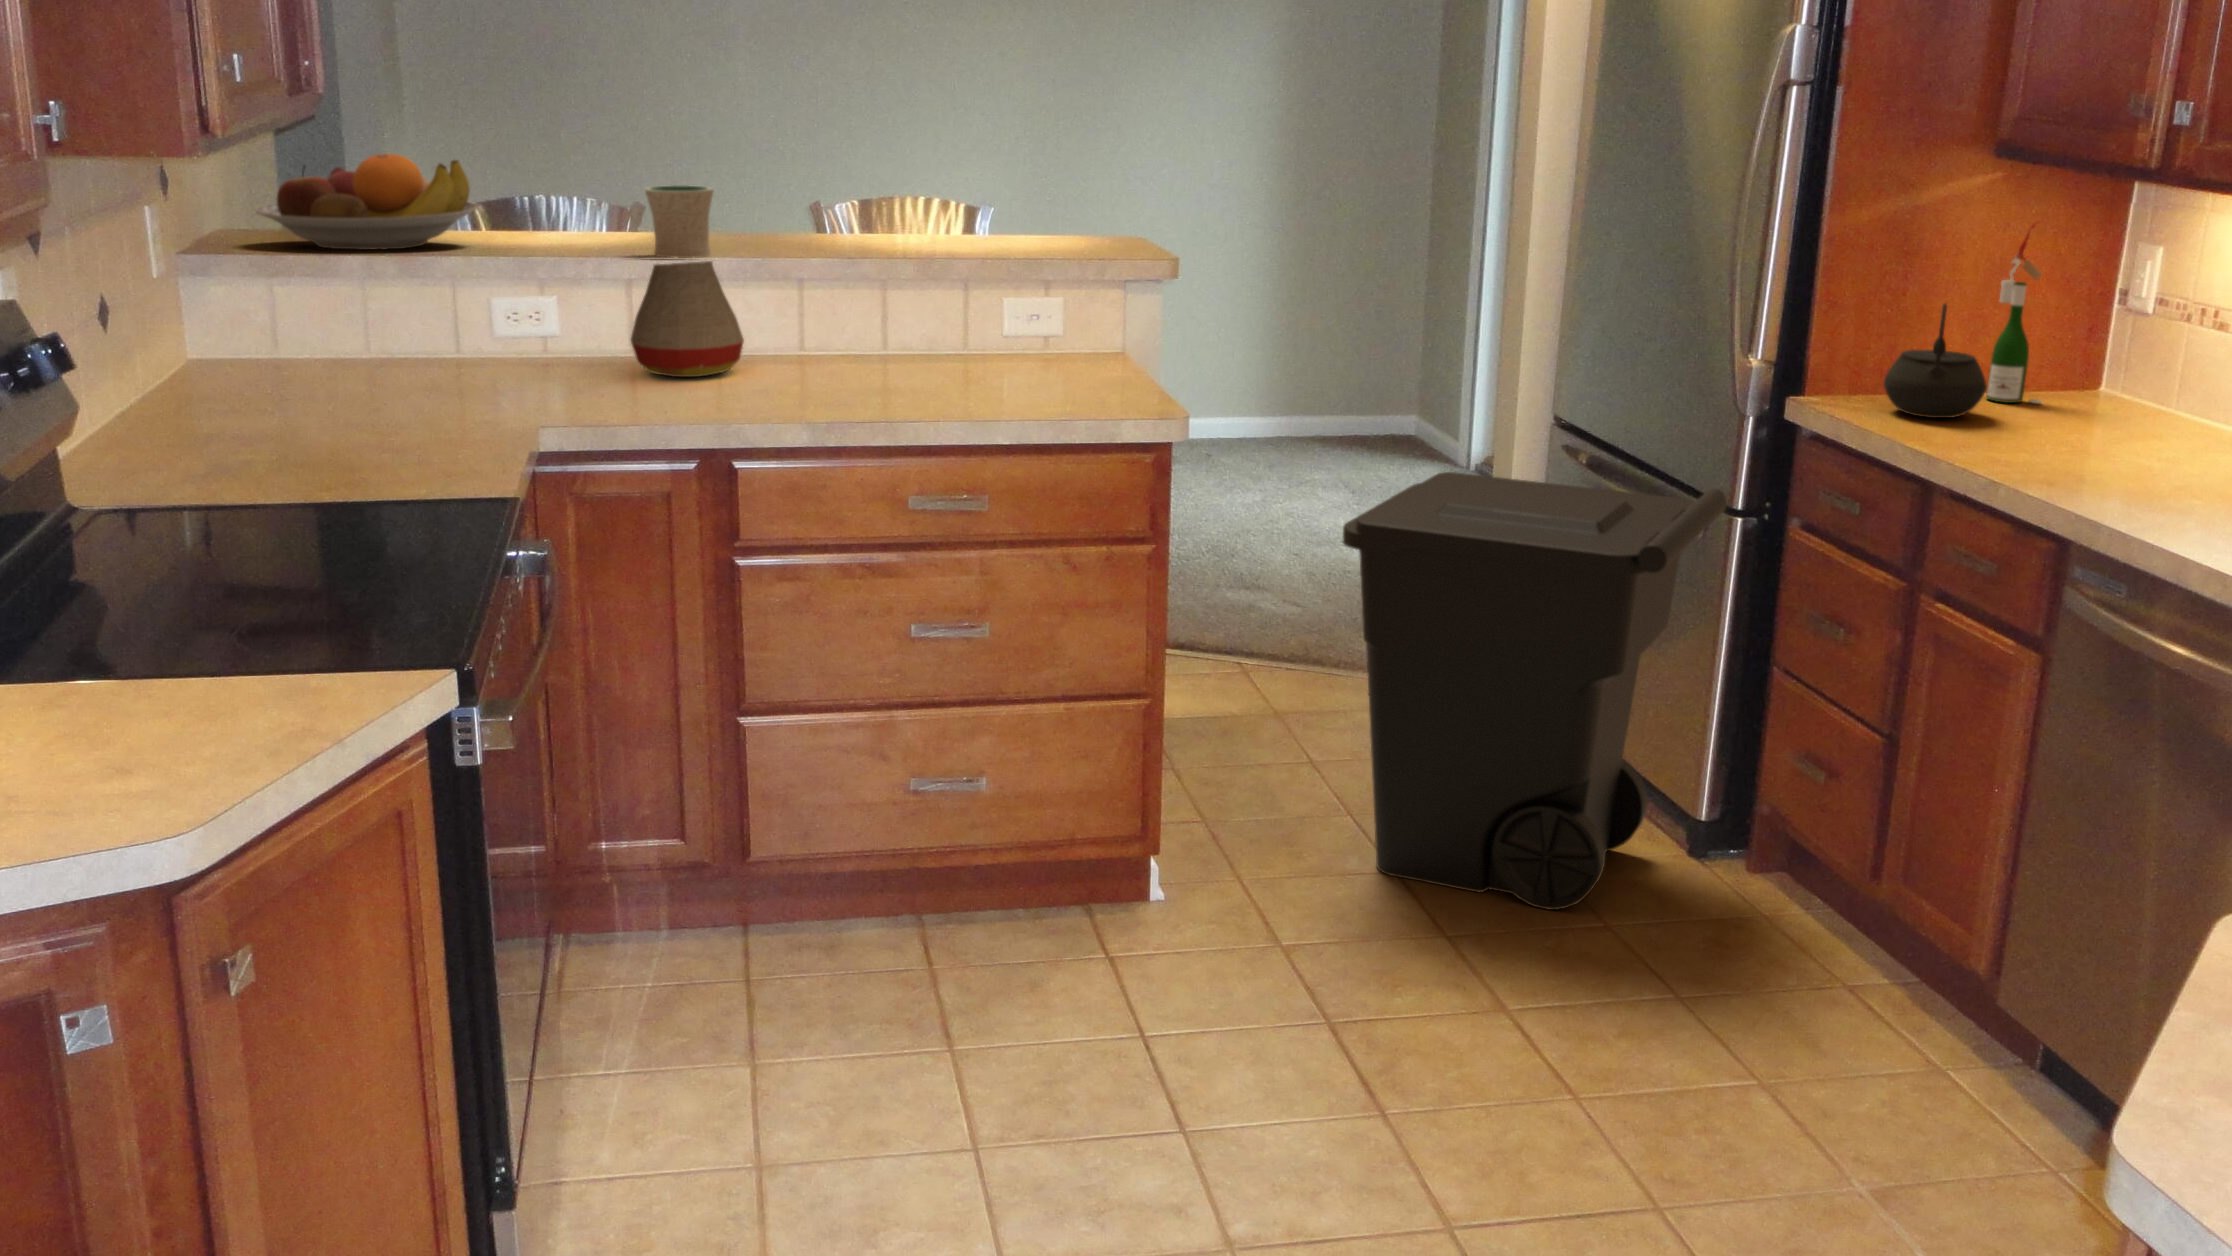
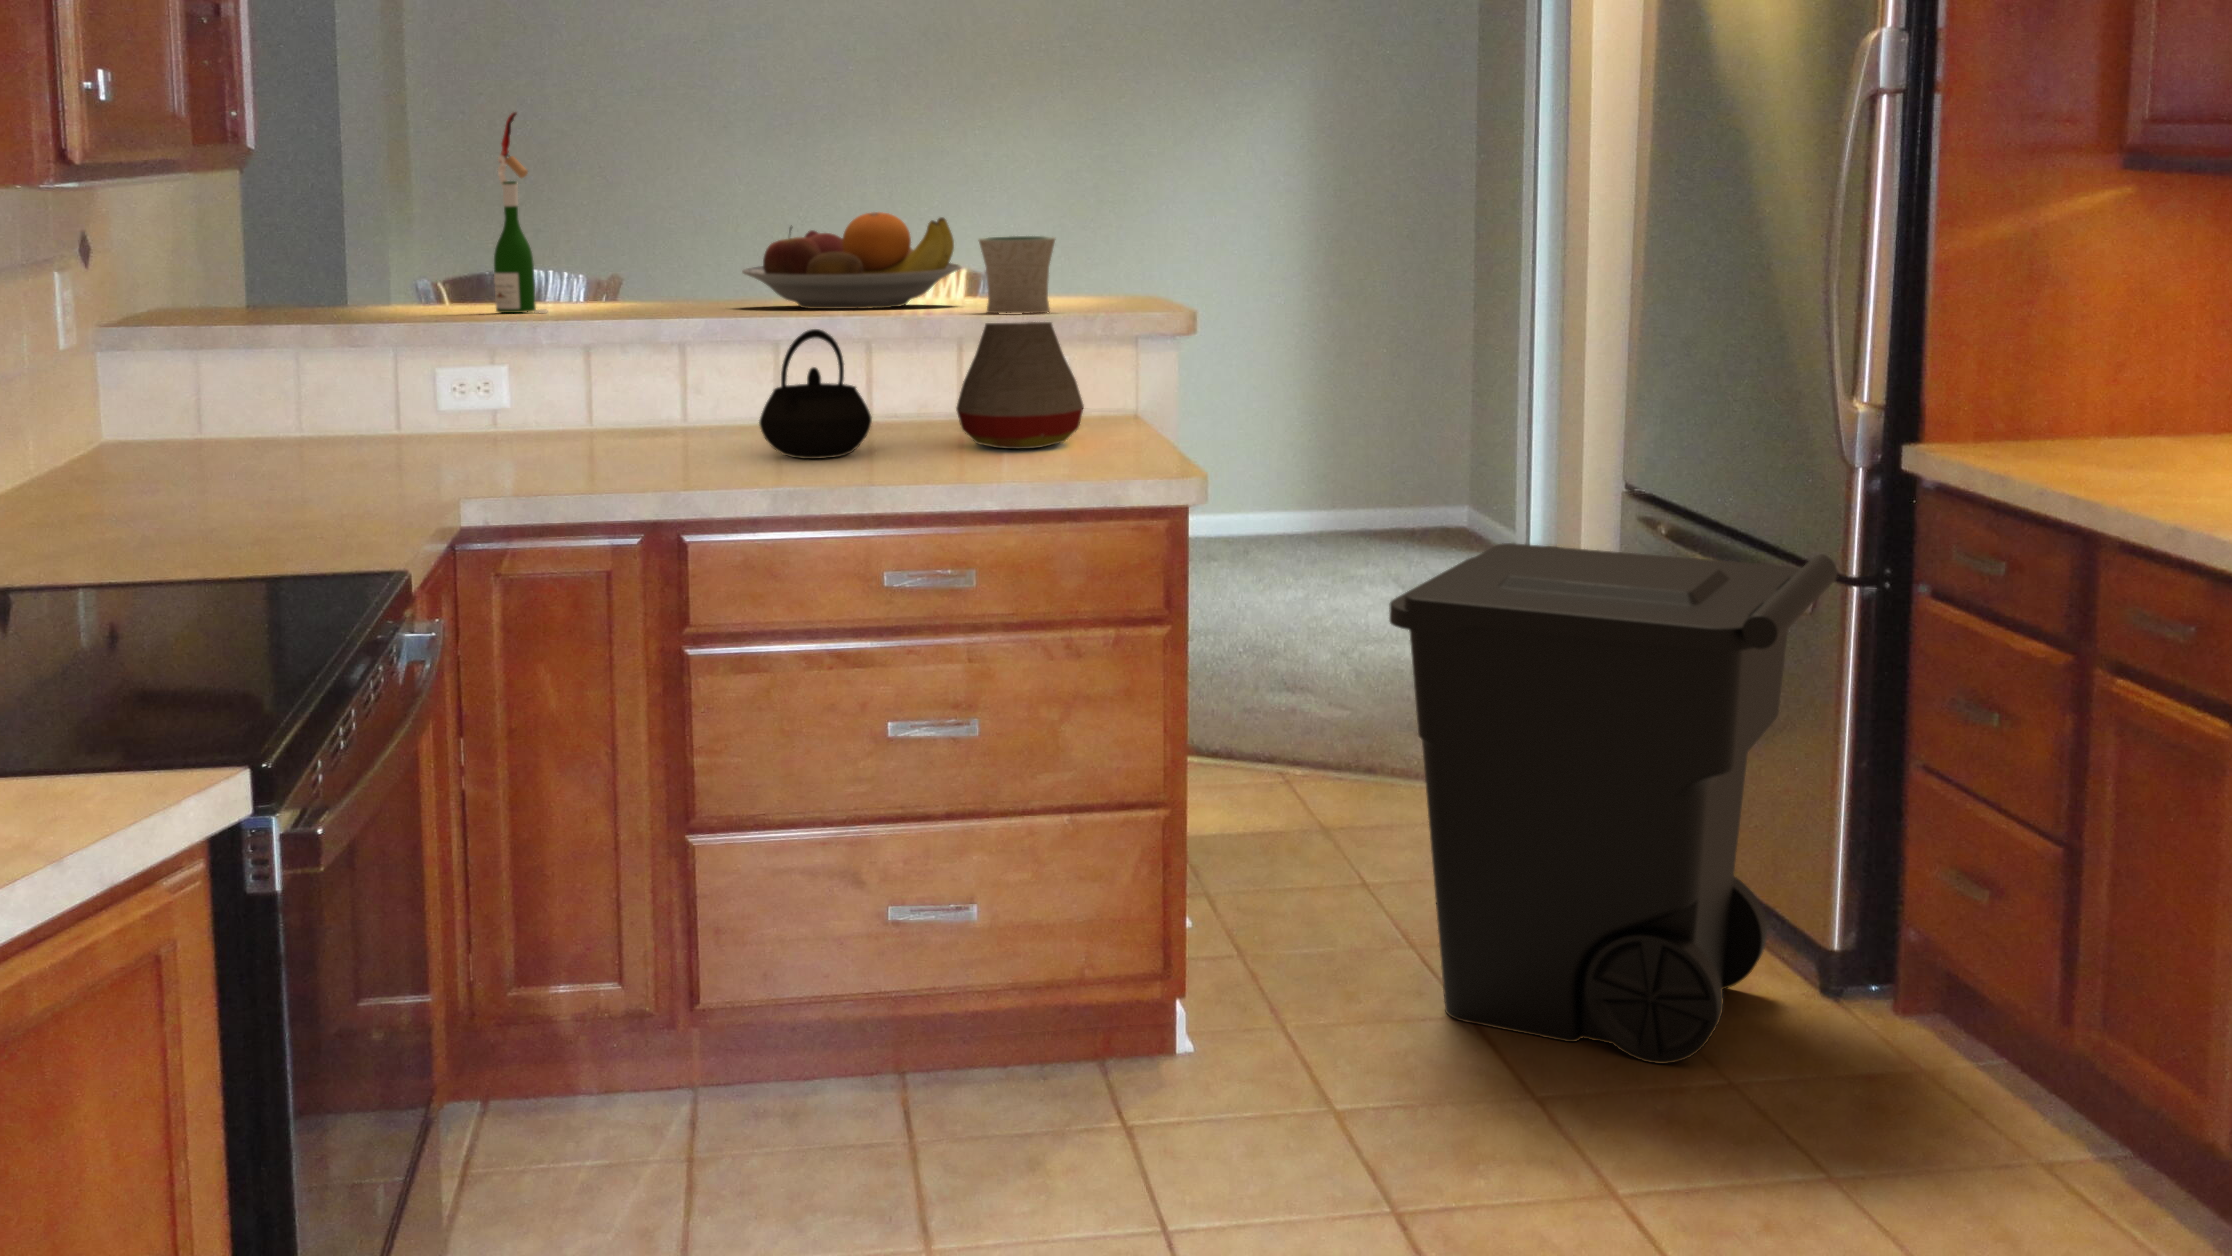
fruit bowl: present [256,154,478,250] -> present [742,212,961,309]
vase: present [631,185,744,377] -> present [956,236,1084,449]
wine bottle: present [1986,222,2042,403] -> present [494,112,547,313]
kettle: present [1884,303,1987,418] -> present [759,329,872,459]

